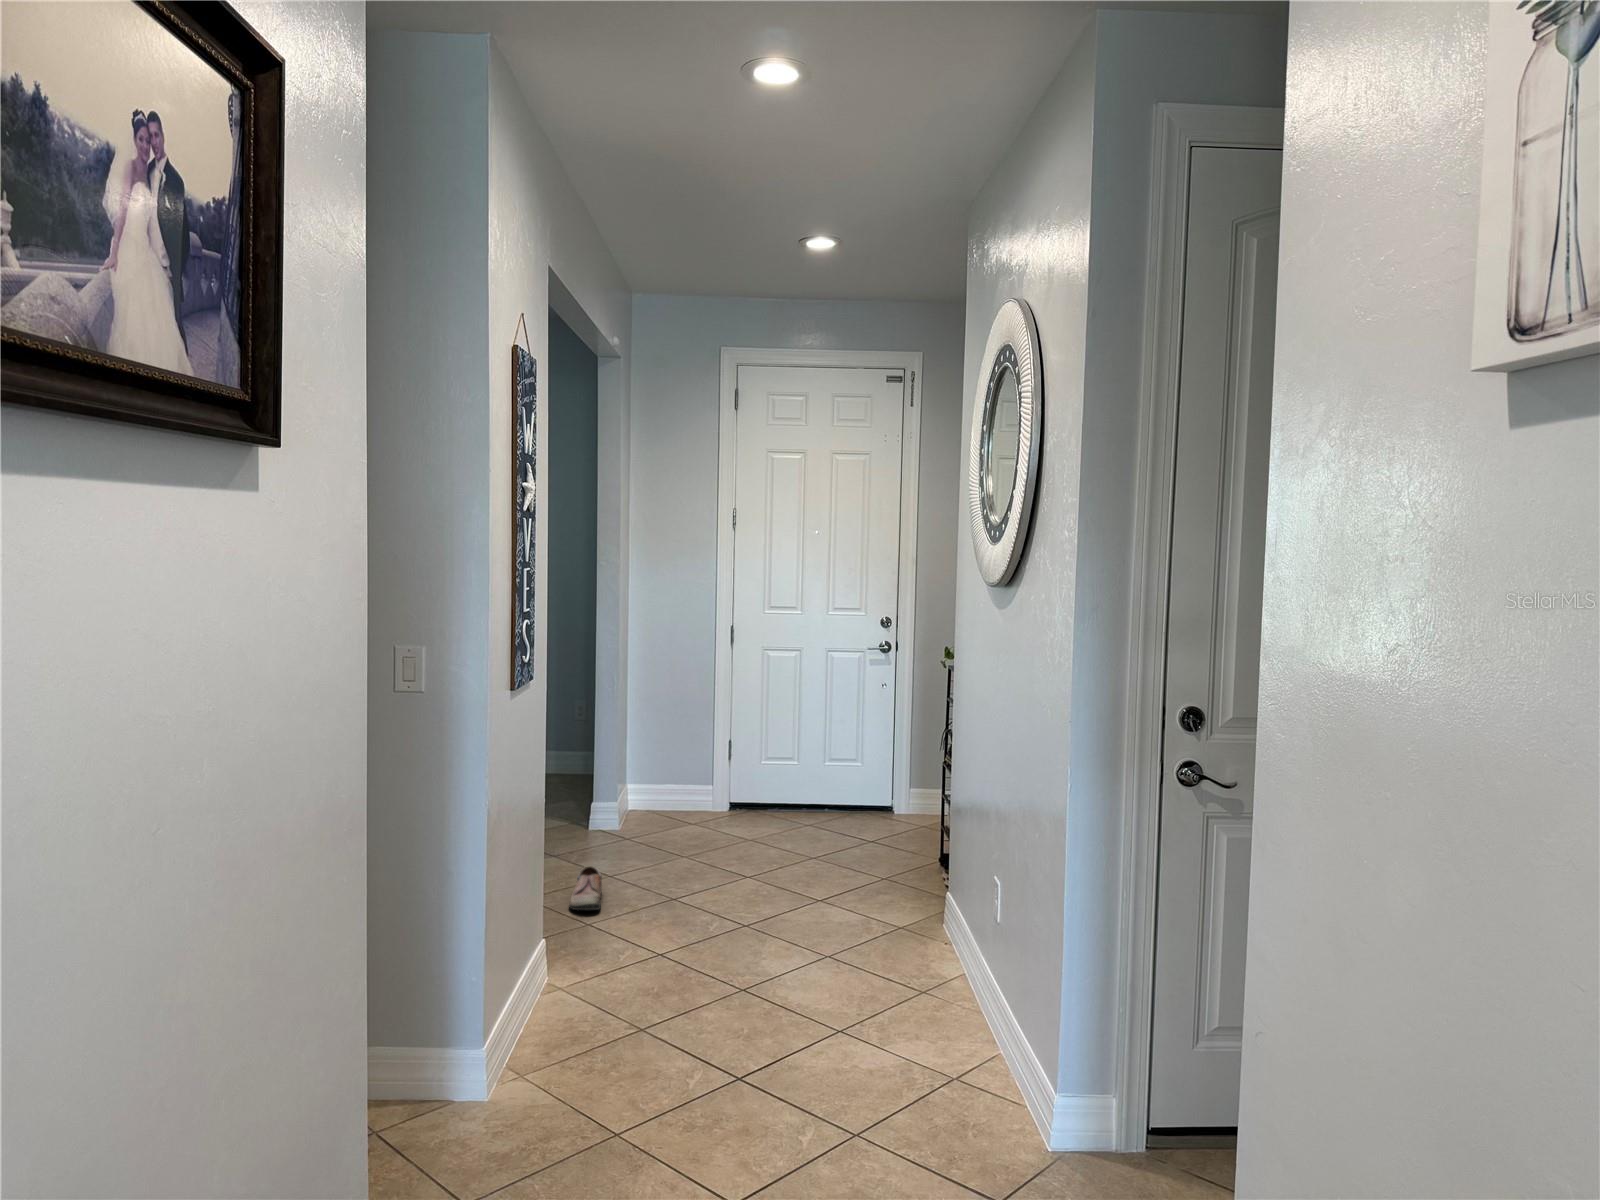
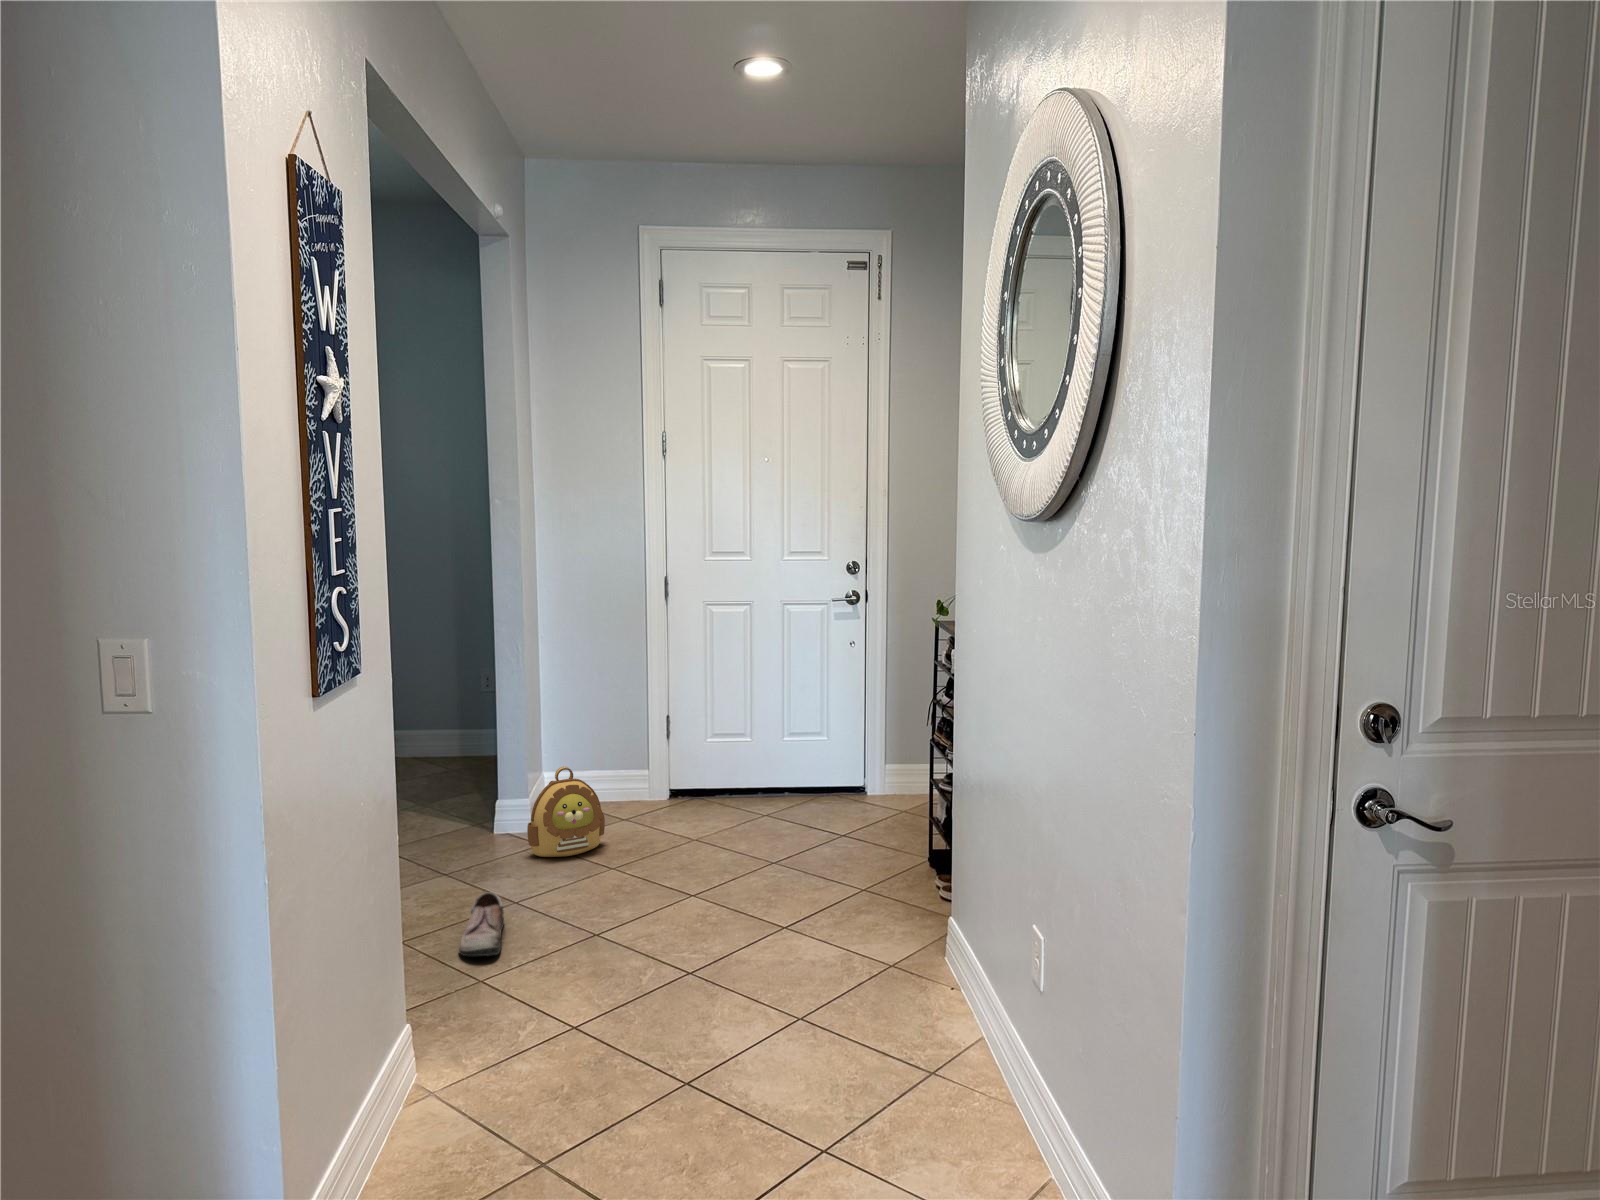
backpack: none [616,777,677,849] -> present [527,767,605,857]

